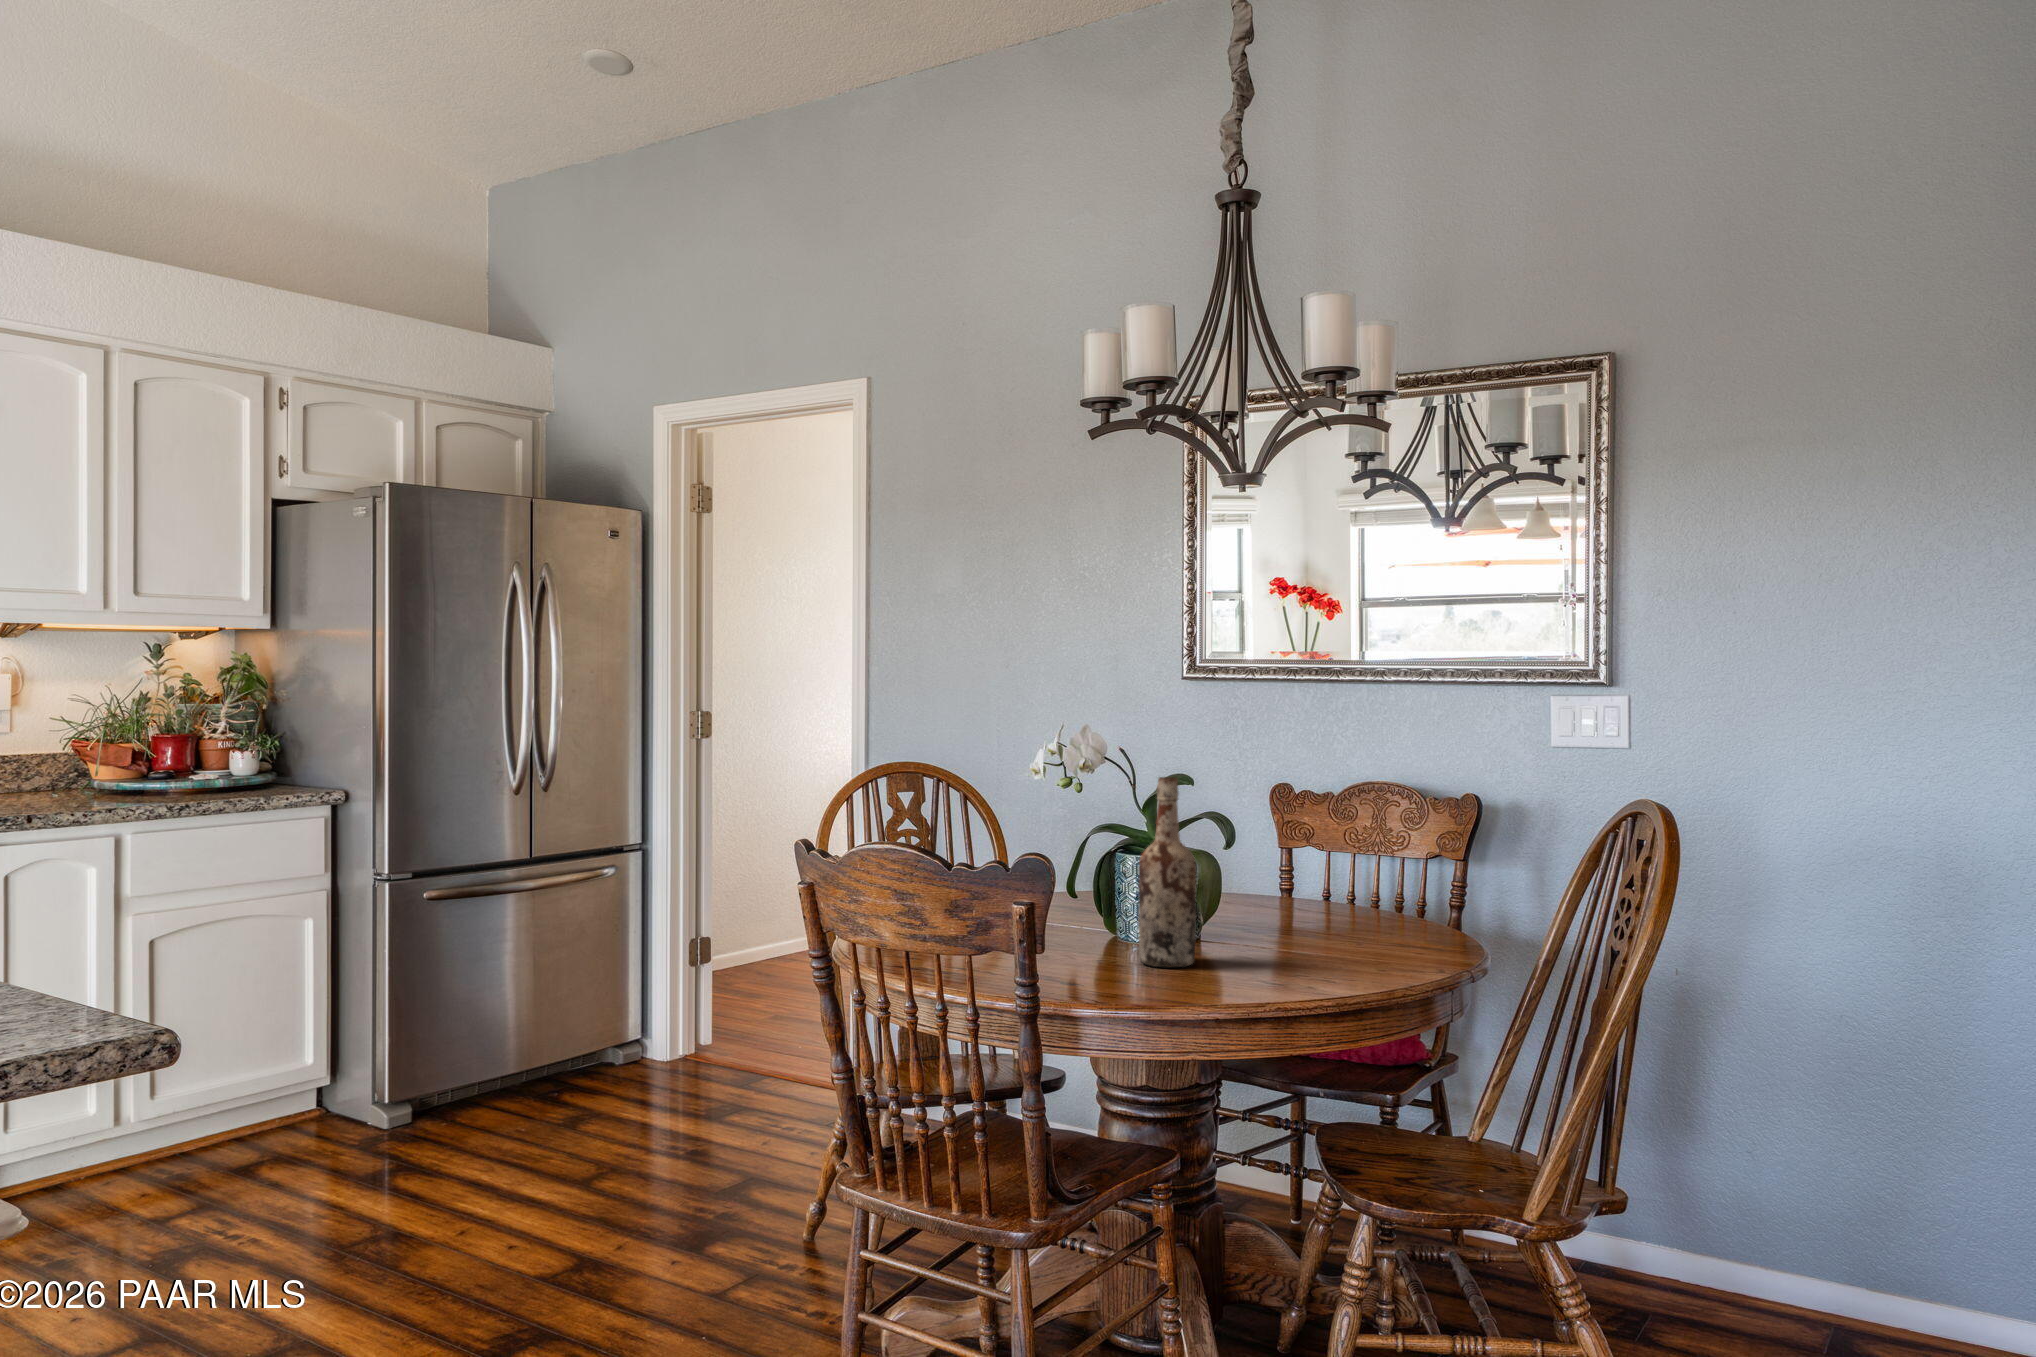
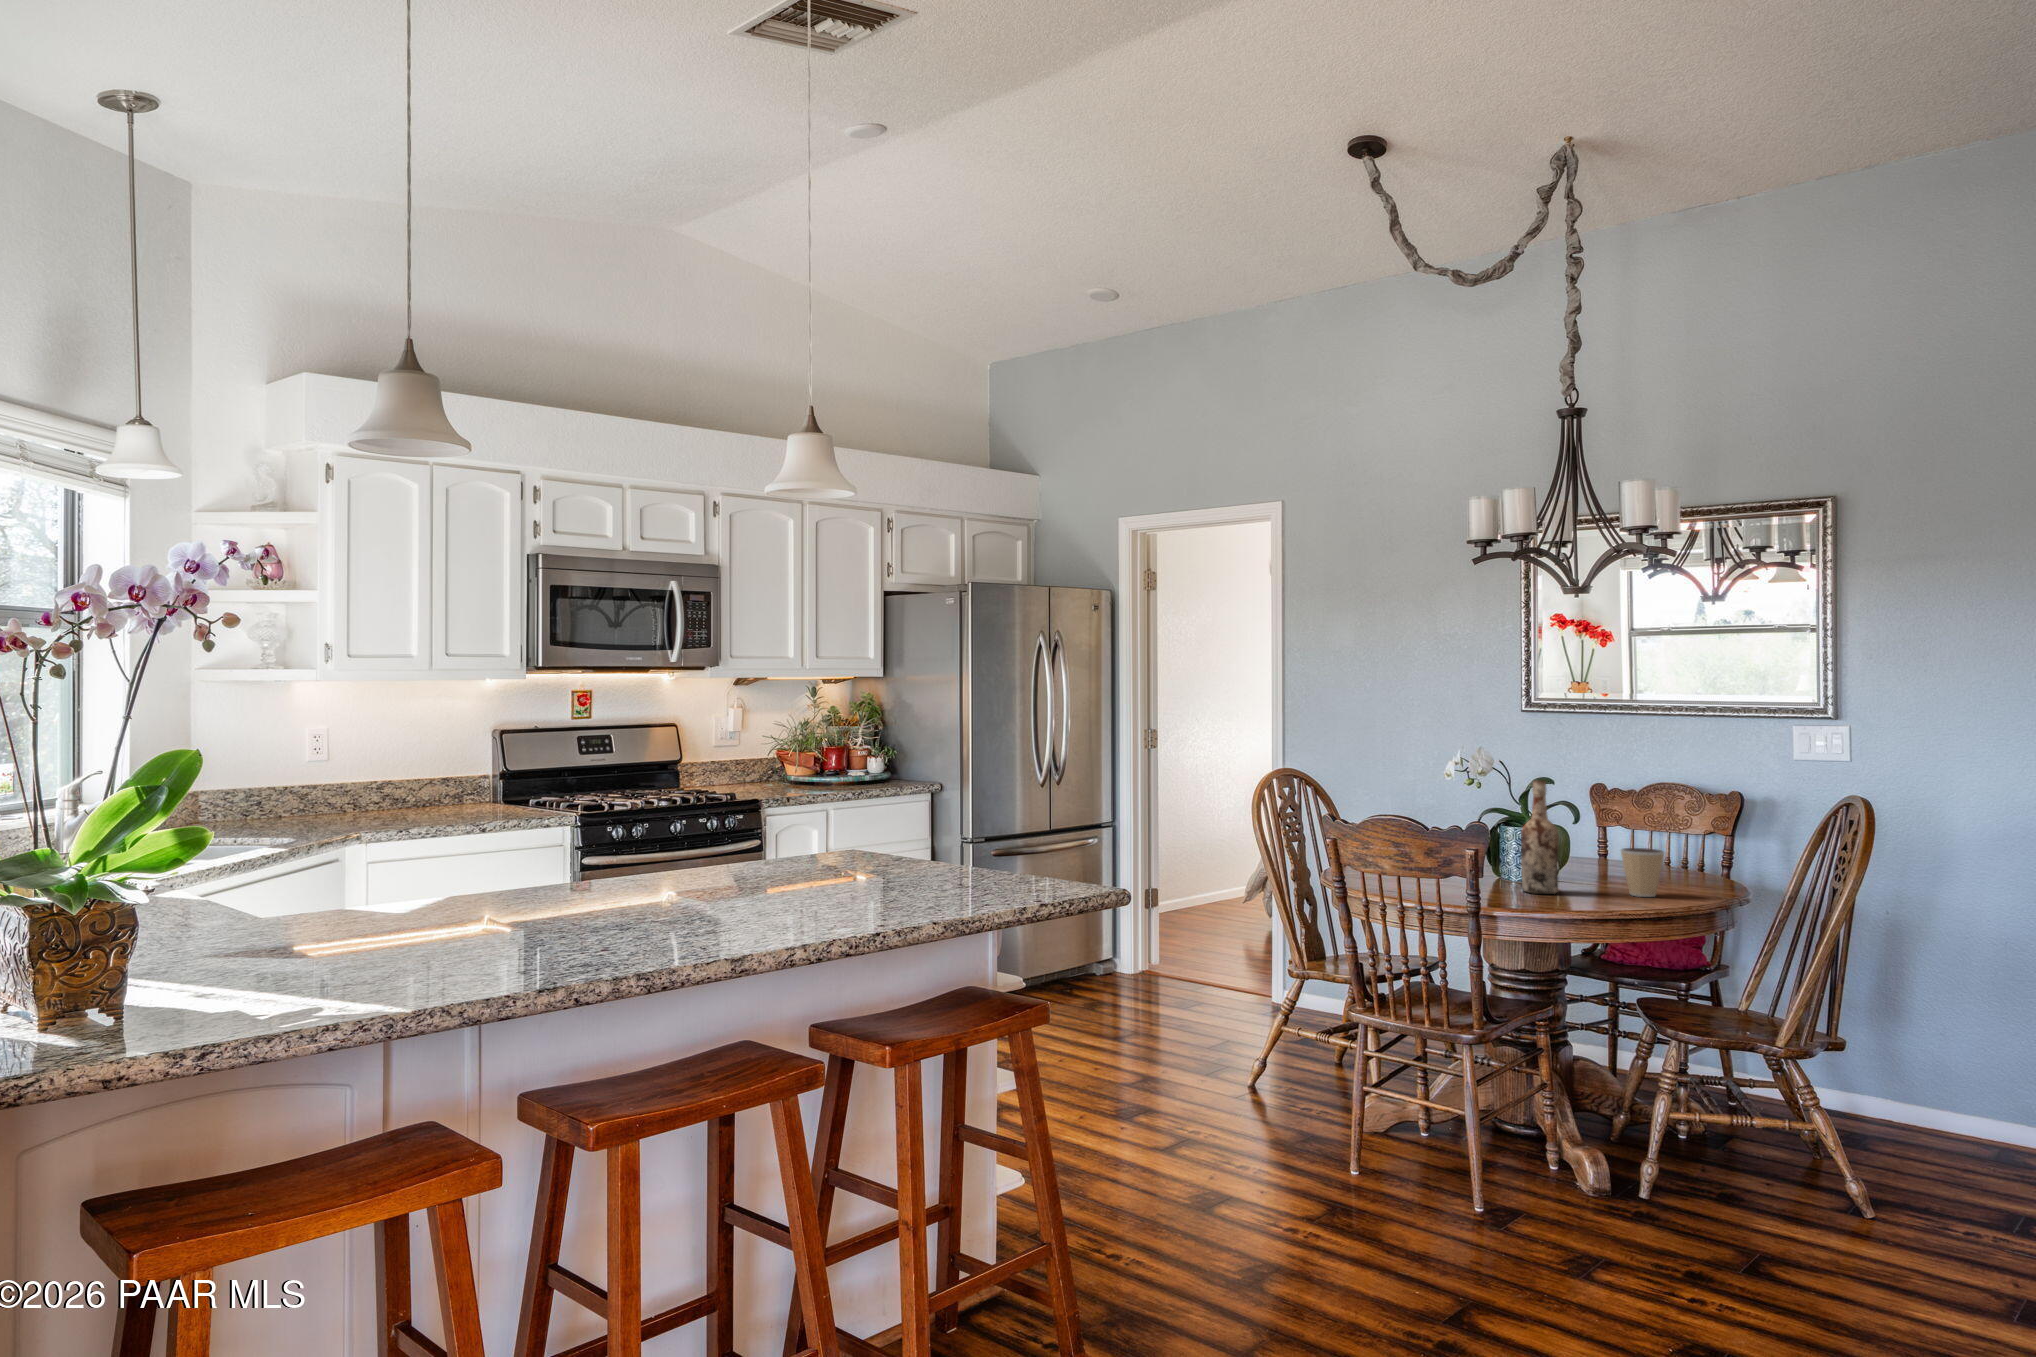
coffee cup: none [1292,886,1359,968] -> present [1621,848,1664,897]

